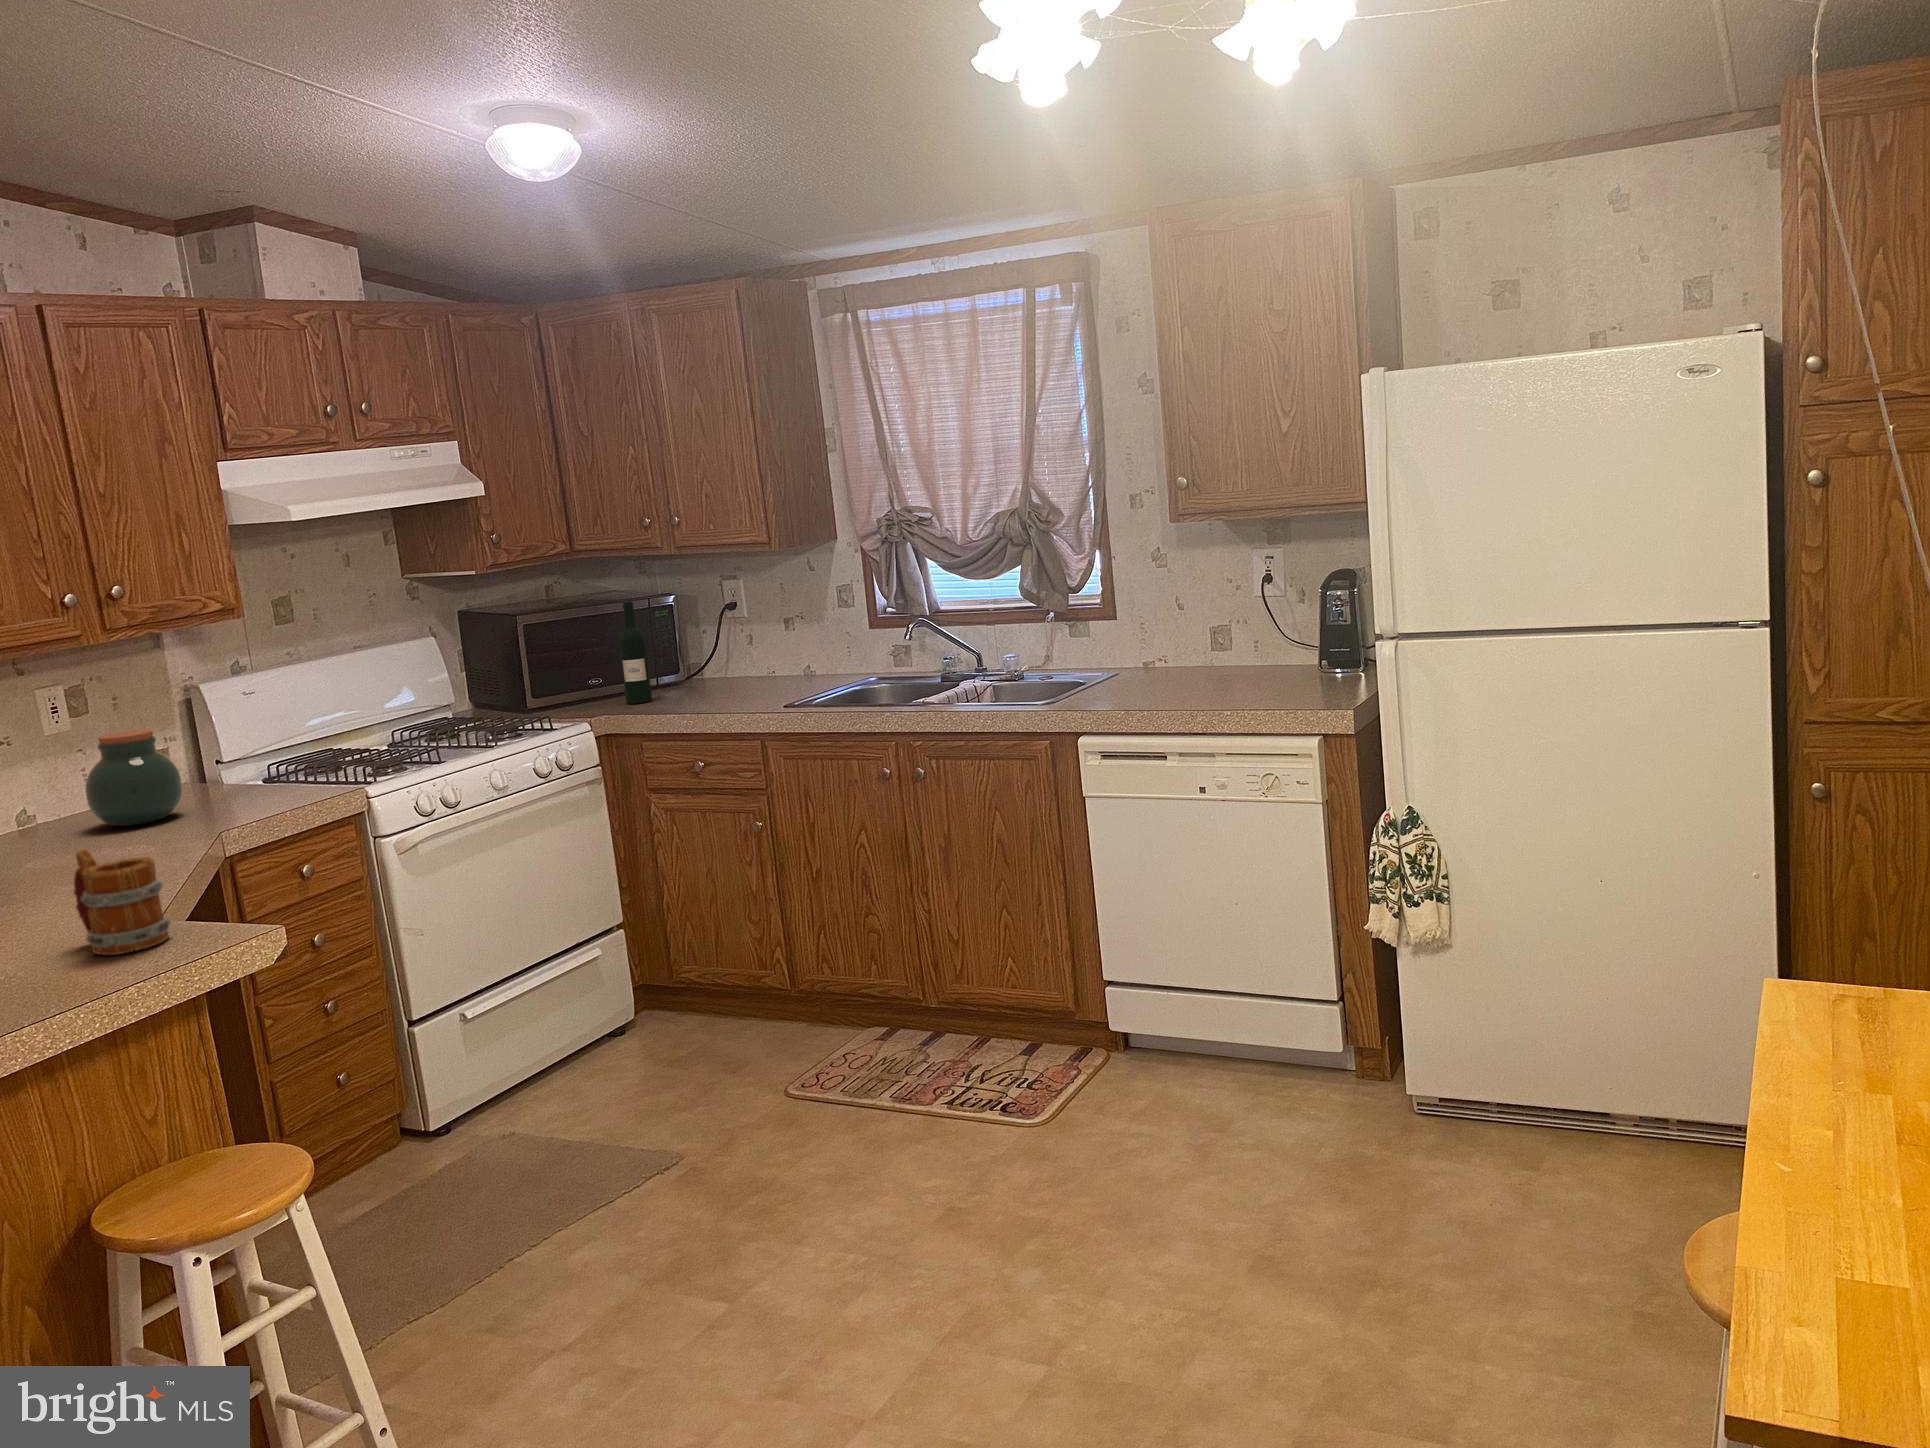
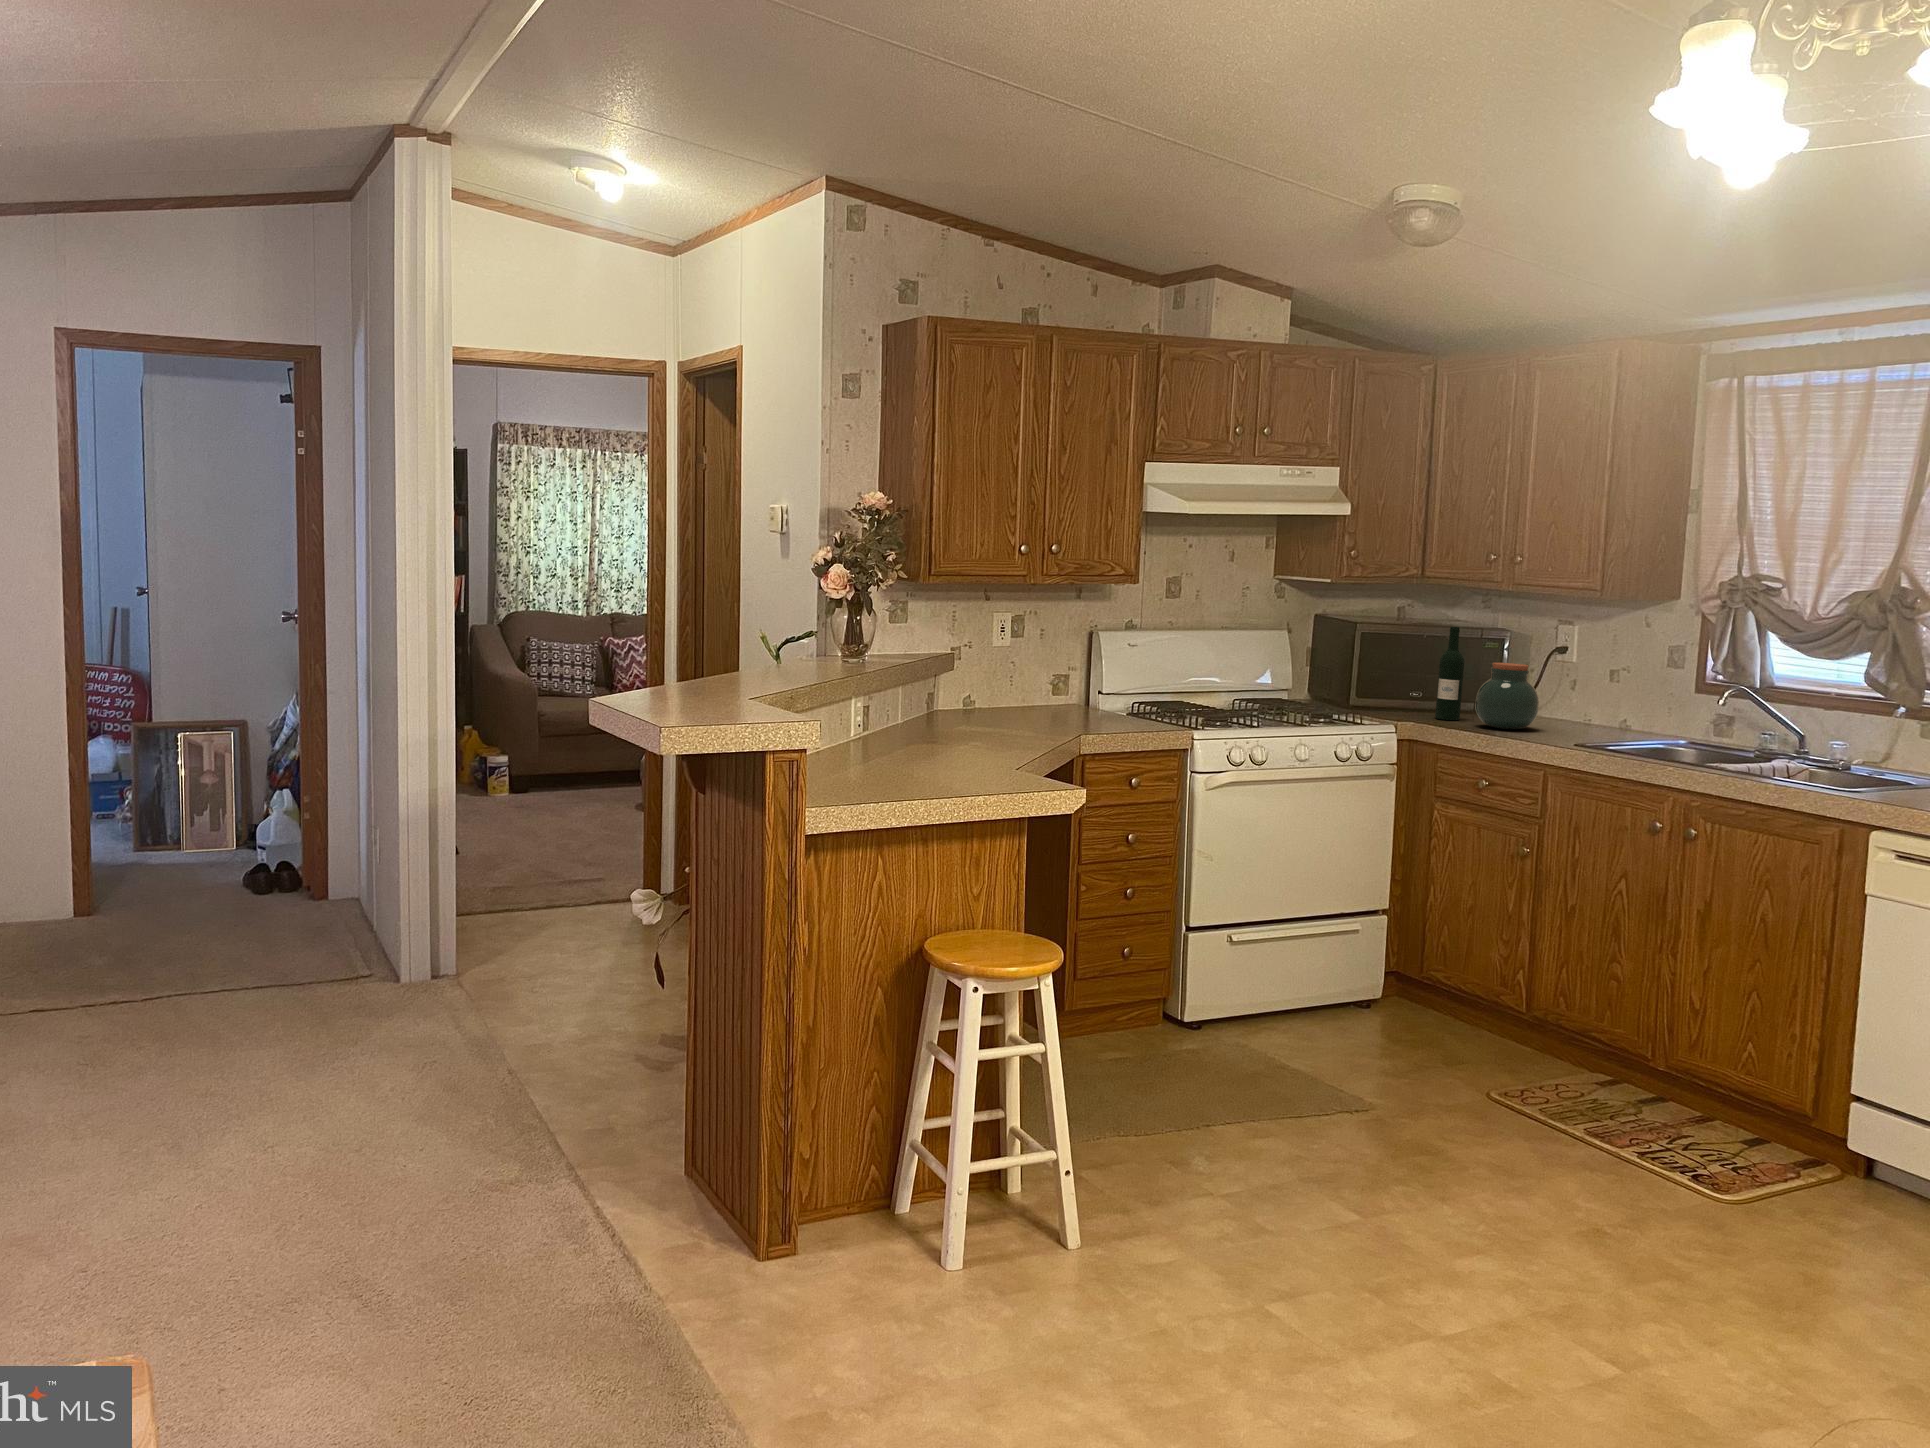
jar: present [85,730,183,826] -> present [1475,663,1539,729]
mug: present [74,850,171,955] -> none [981,713,1032,786]

